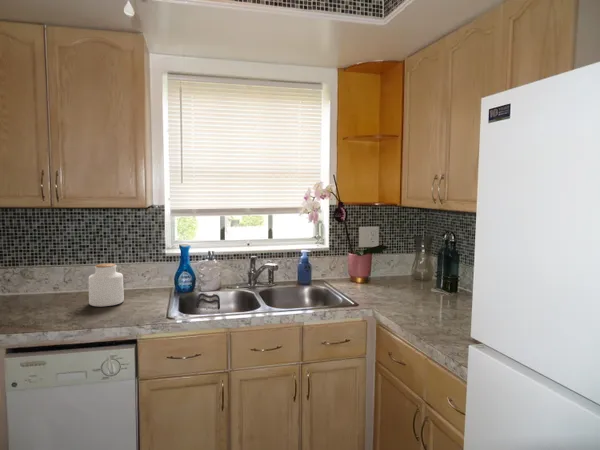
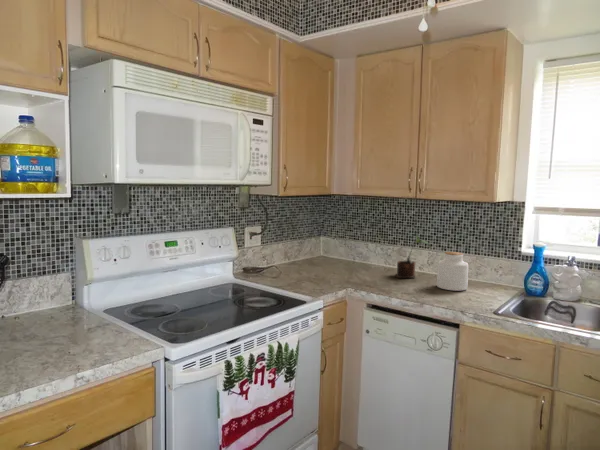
potted plant: none [27,250,71,306] -> present [396,236,431,278]

